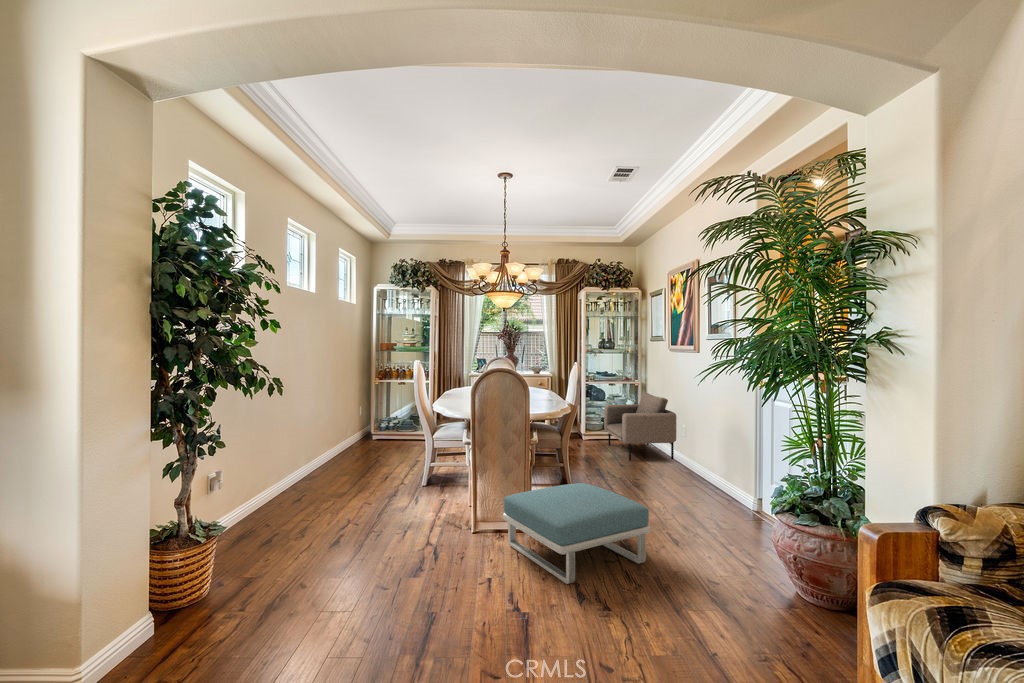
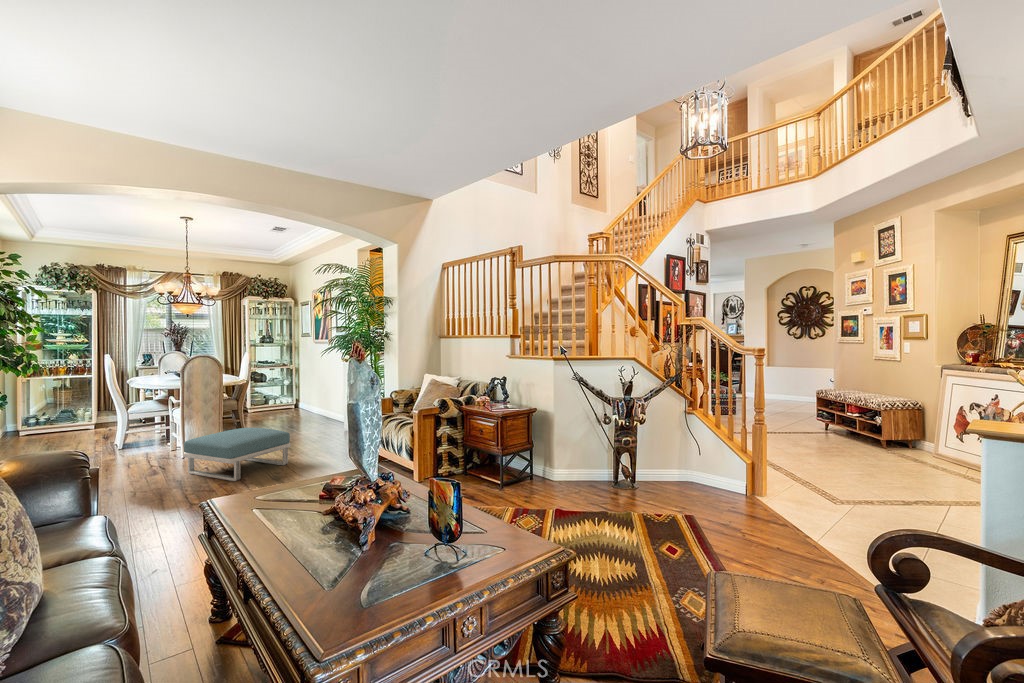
armchair: present [604,392,676,461] -> none [265,373,319,421]

